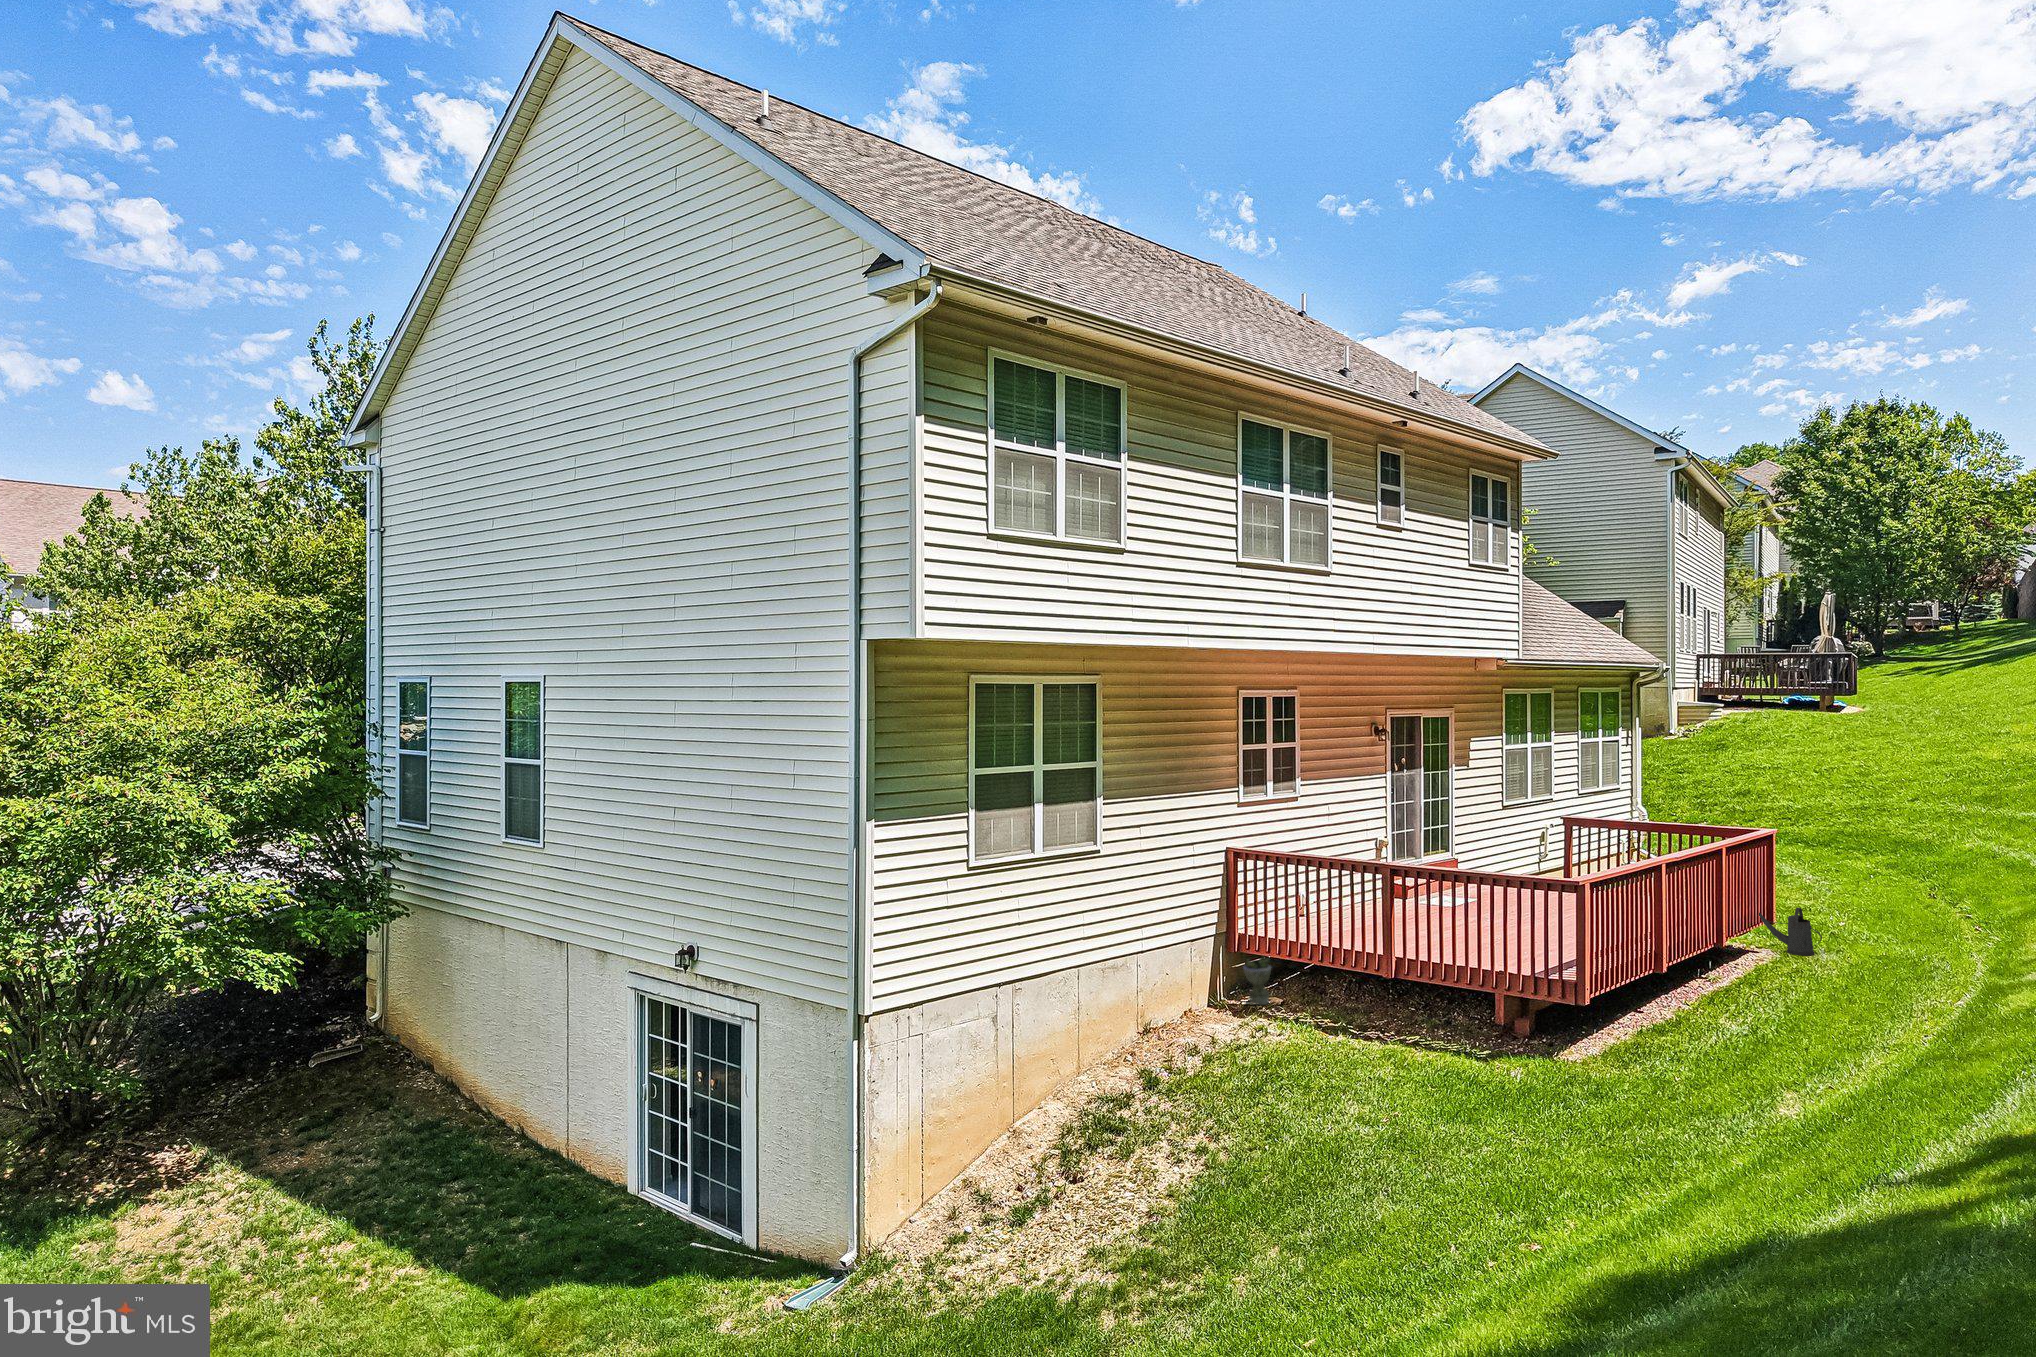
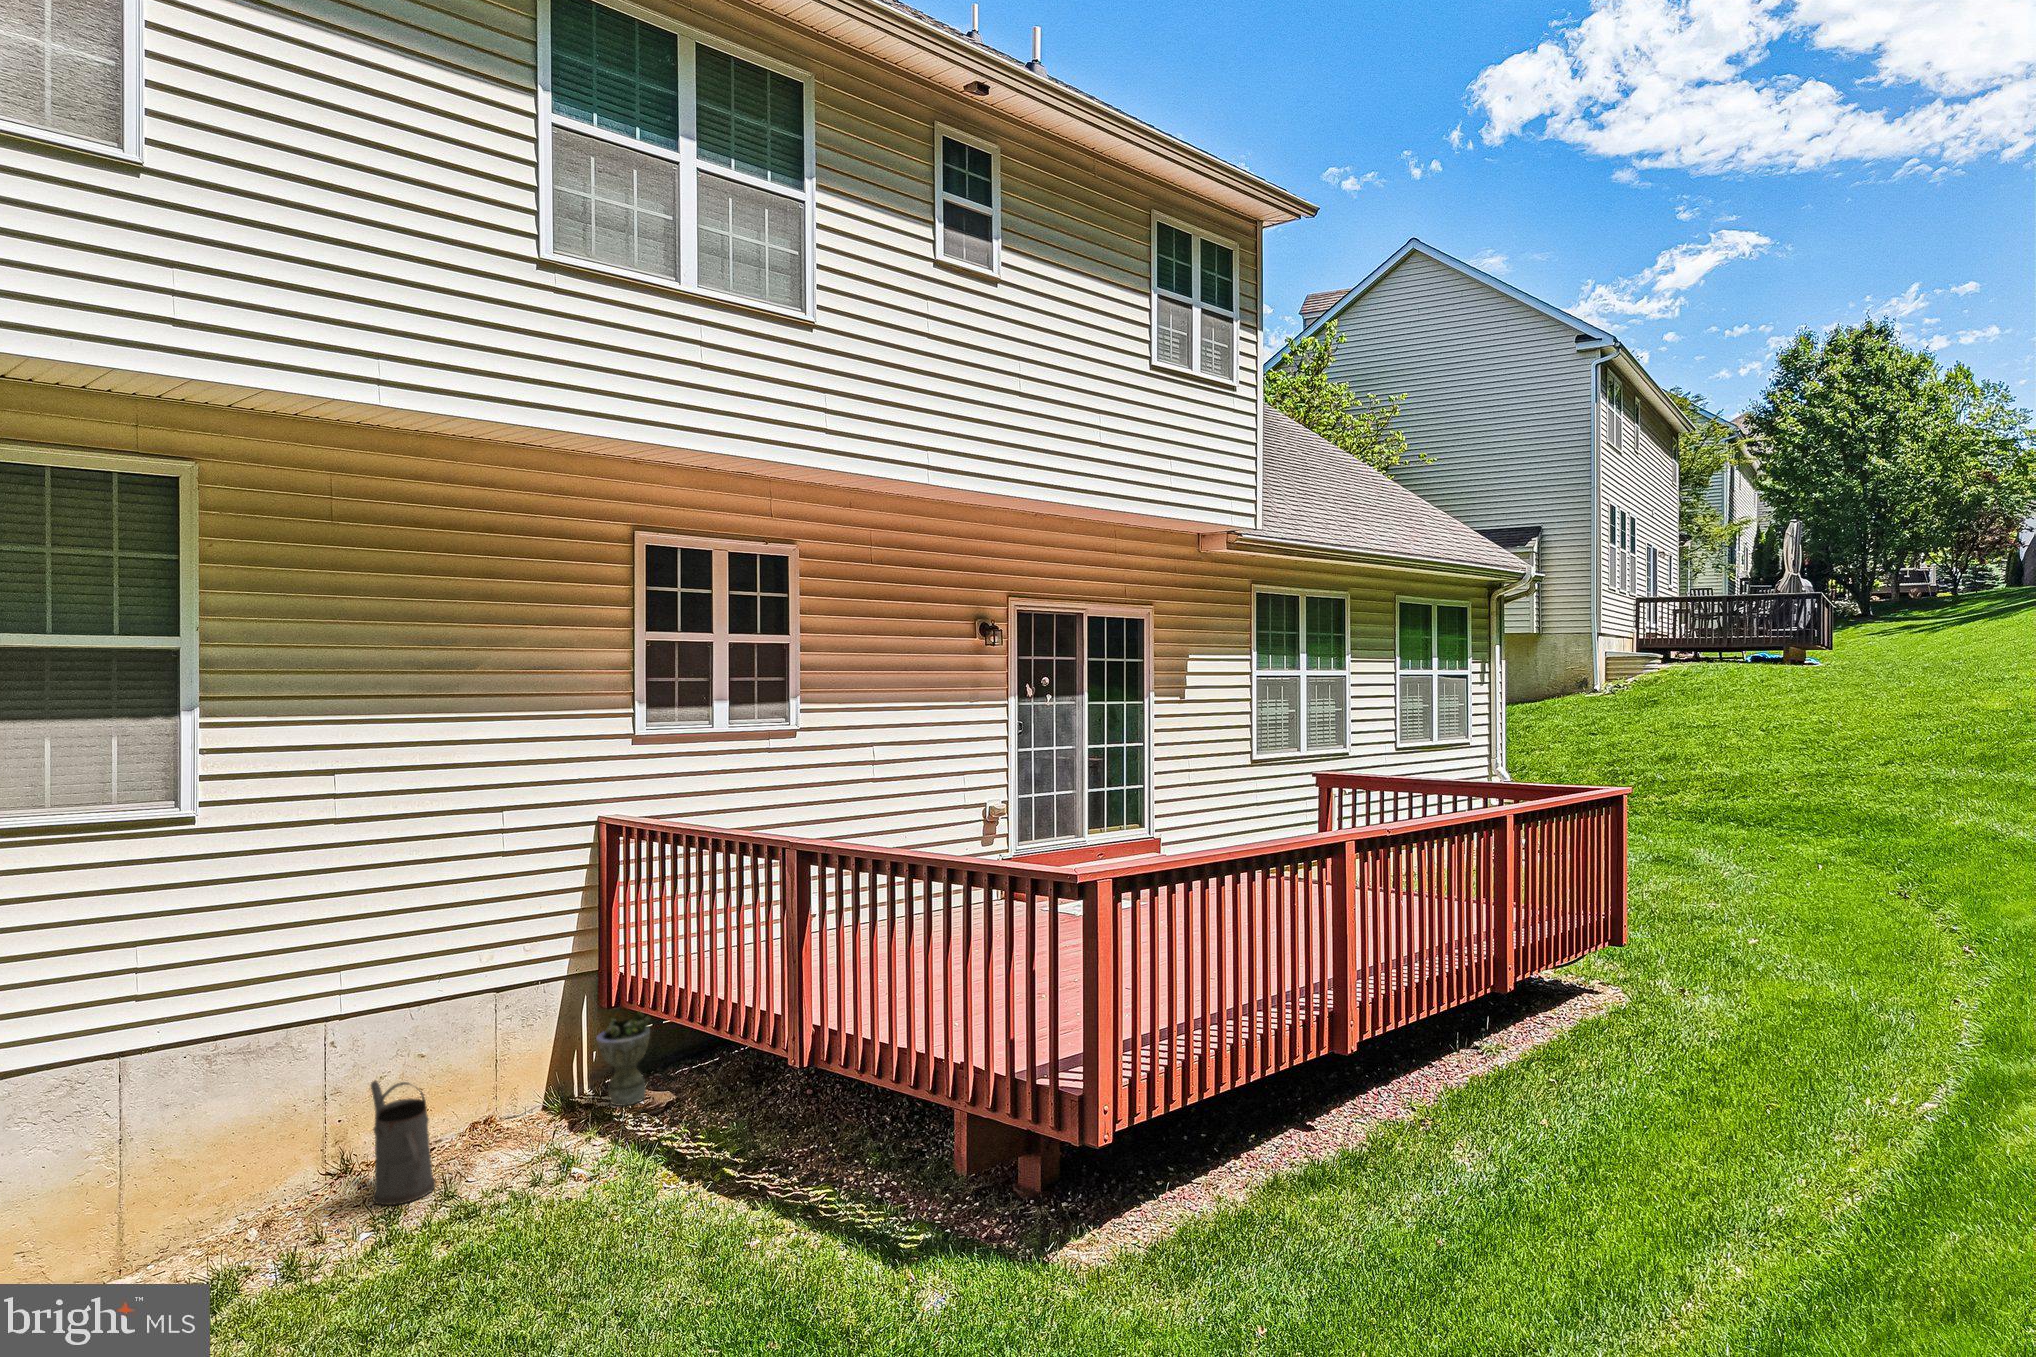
watering can: present [1759,907,1822,956] -> present [371,1081,435,1205]

